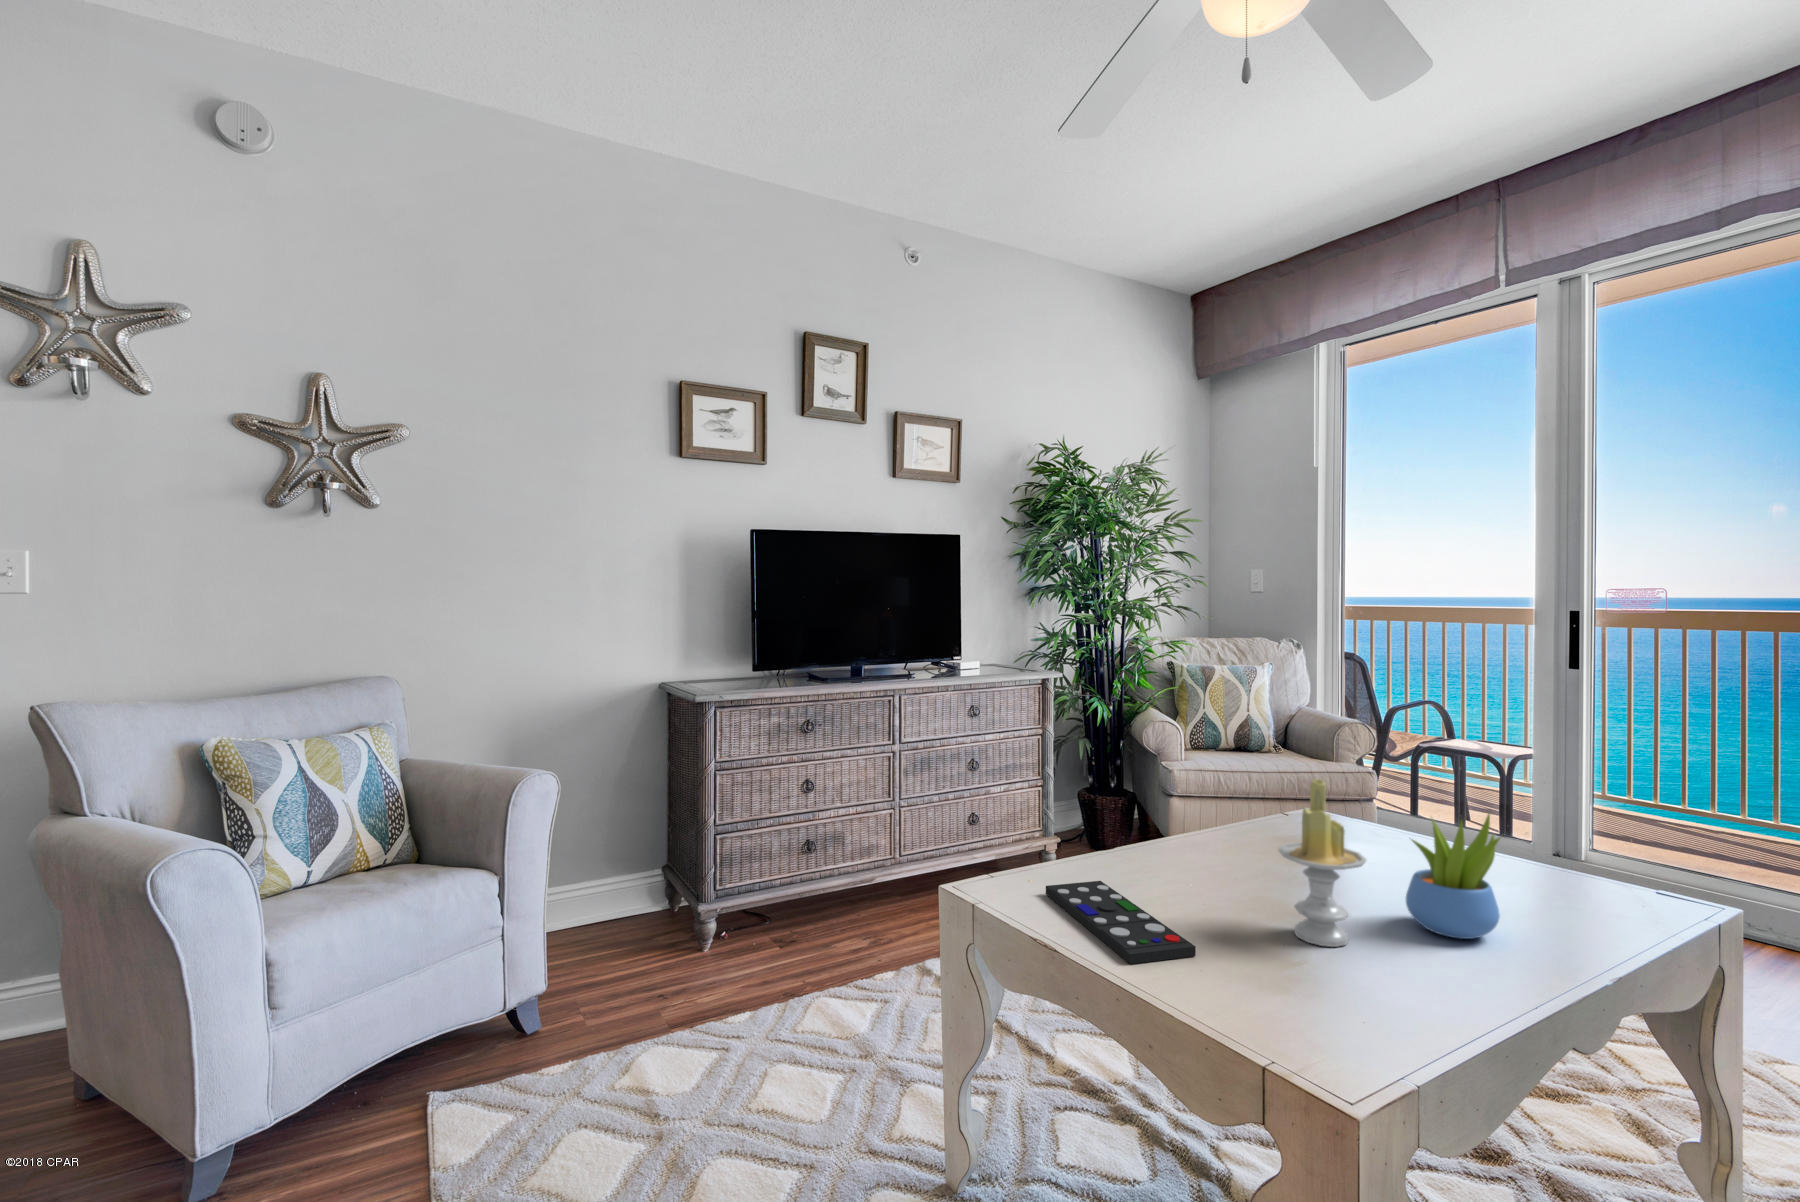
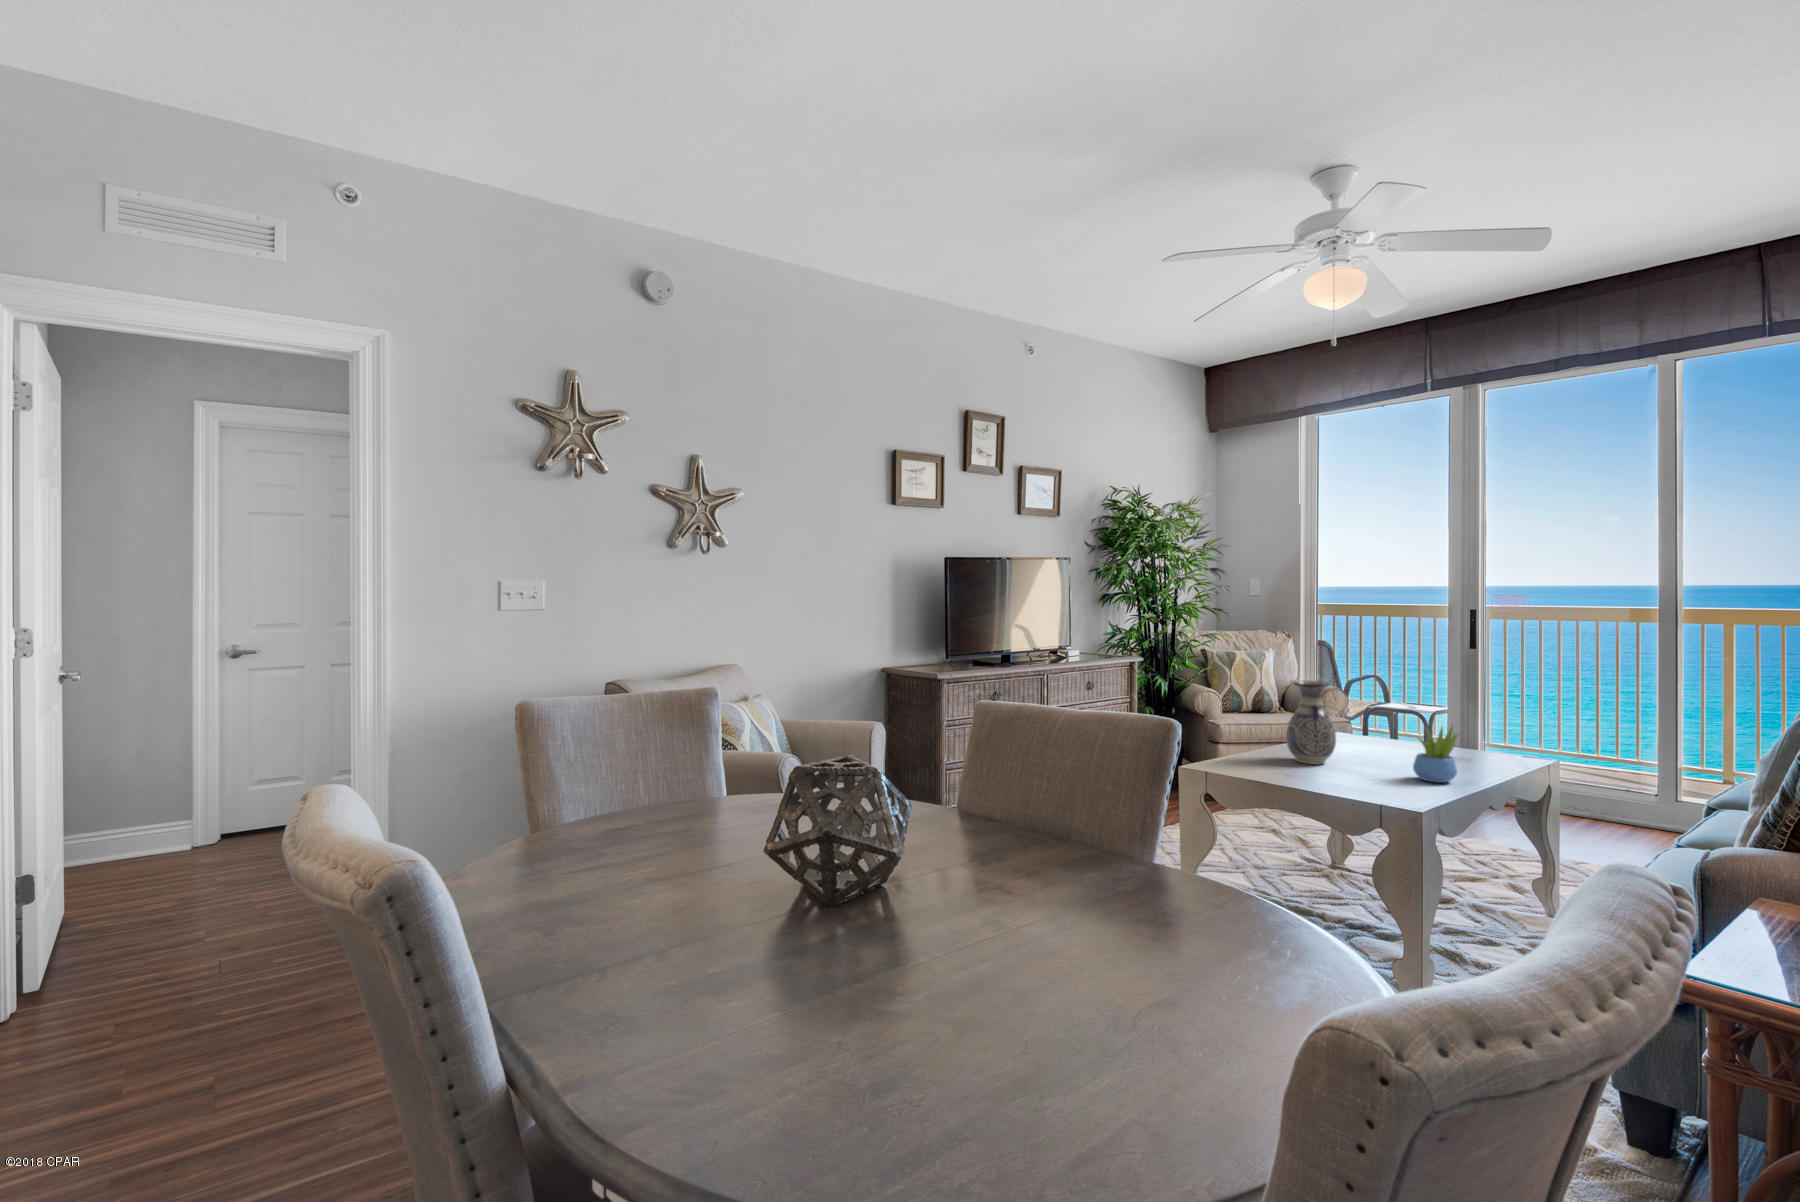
vase: none [1181,716,1270,873] -> present [1286,681,1336,765]
candle: present [1278,780,1366,947] -> none [1357,708,1400,787]
remote control: present [1046,881,1196,964] -> none [1232,768,1327,794]

